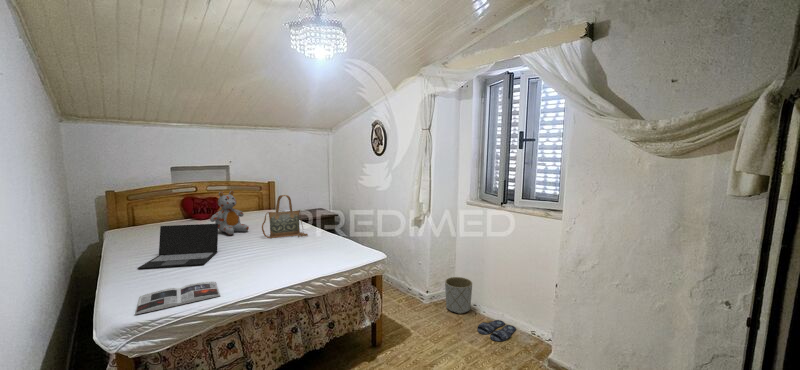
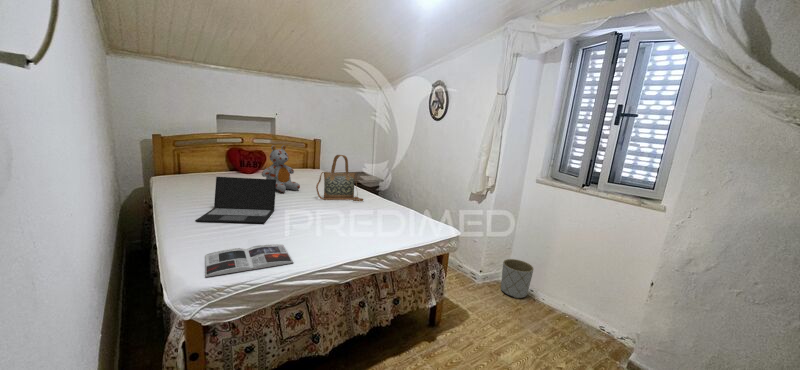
slippers: present [477,320,516,341] -> none [540,310,582,335]

